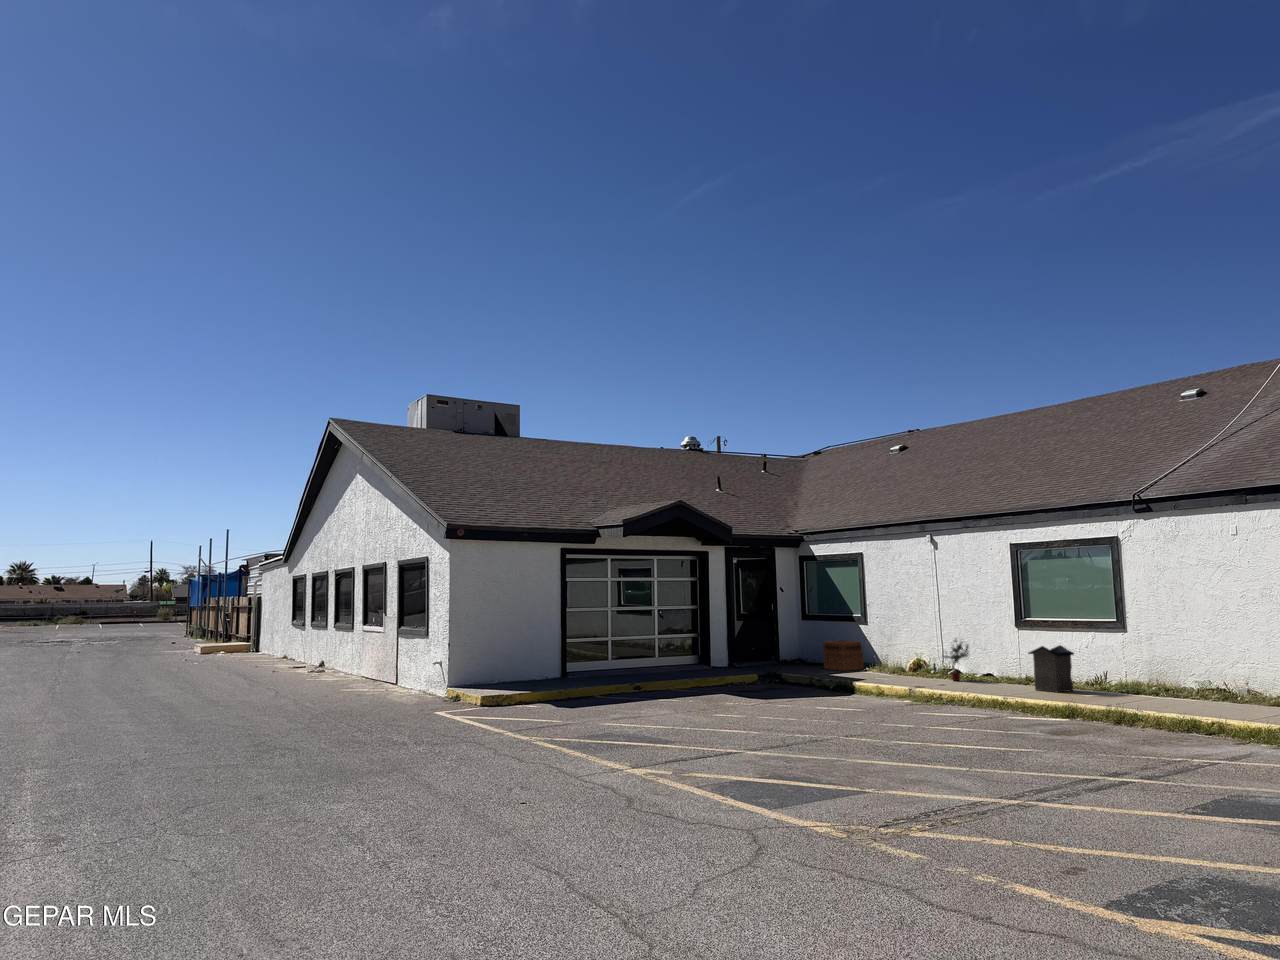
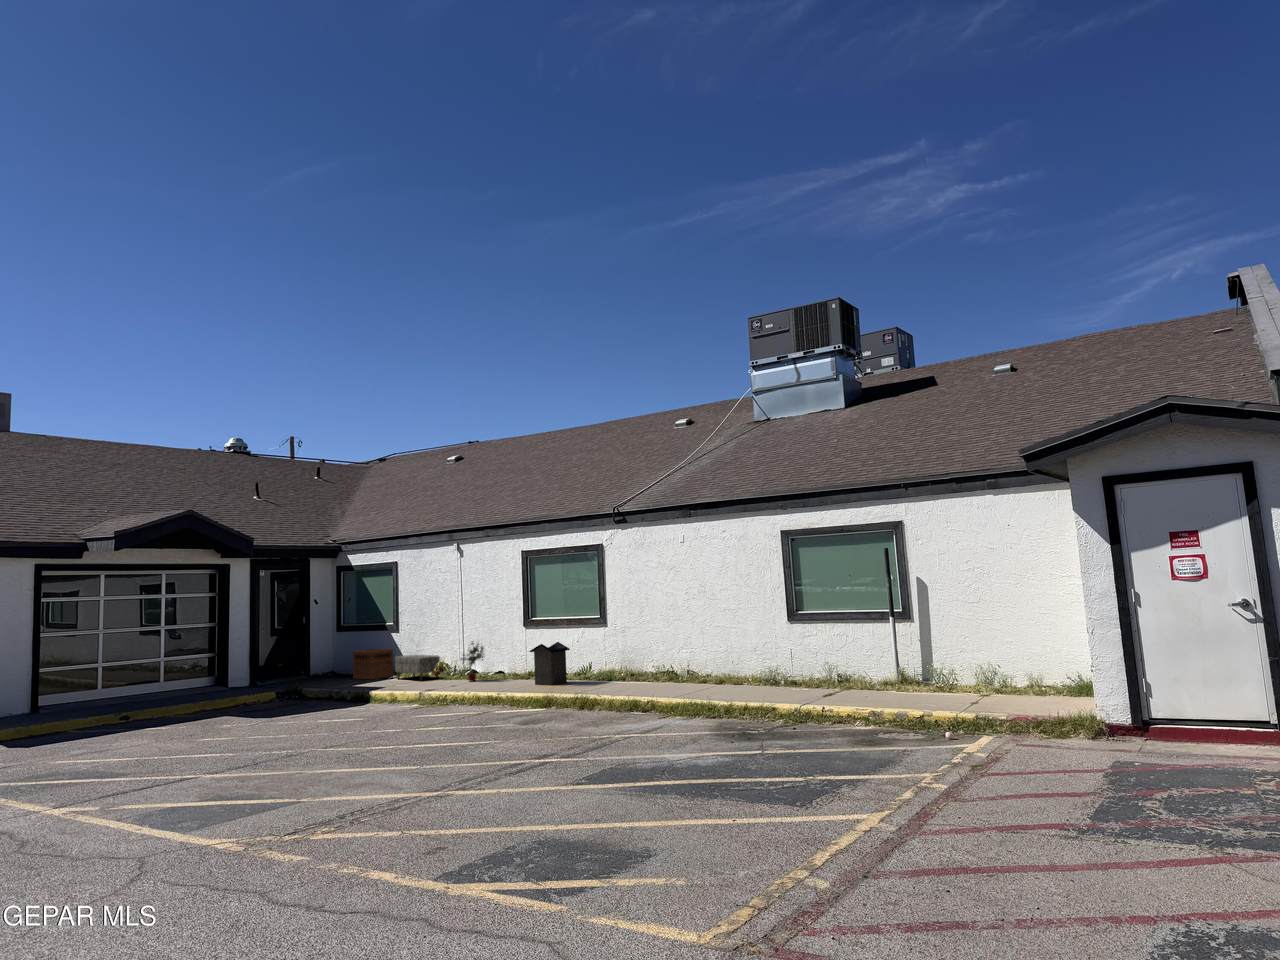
bench: none [868,649,917,677] -> present [395,655,440,681]

